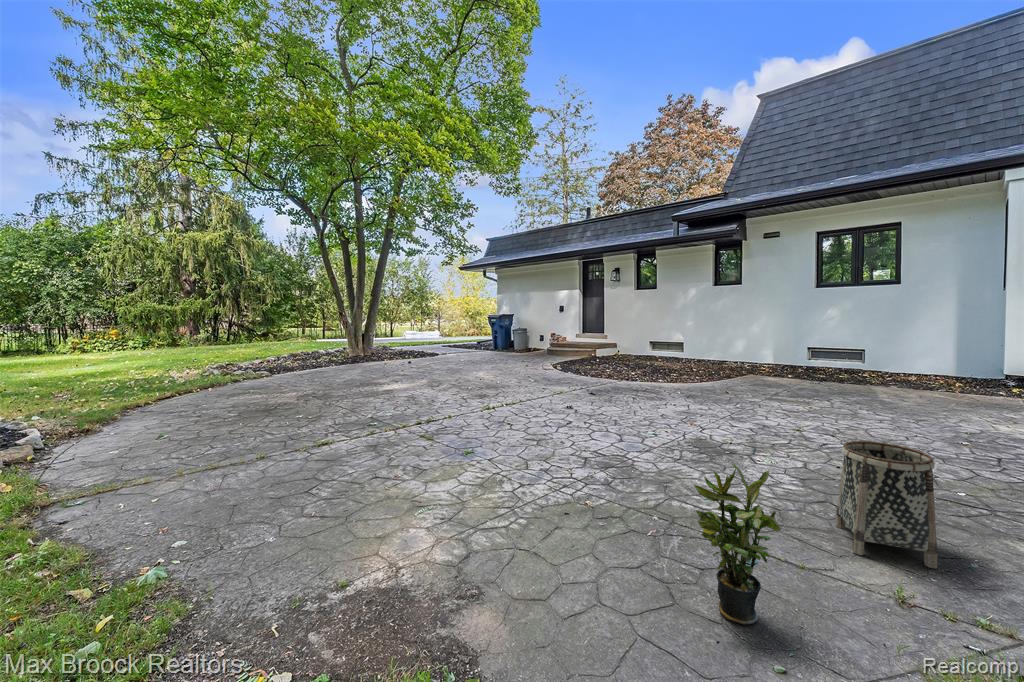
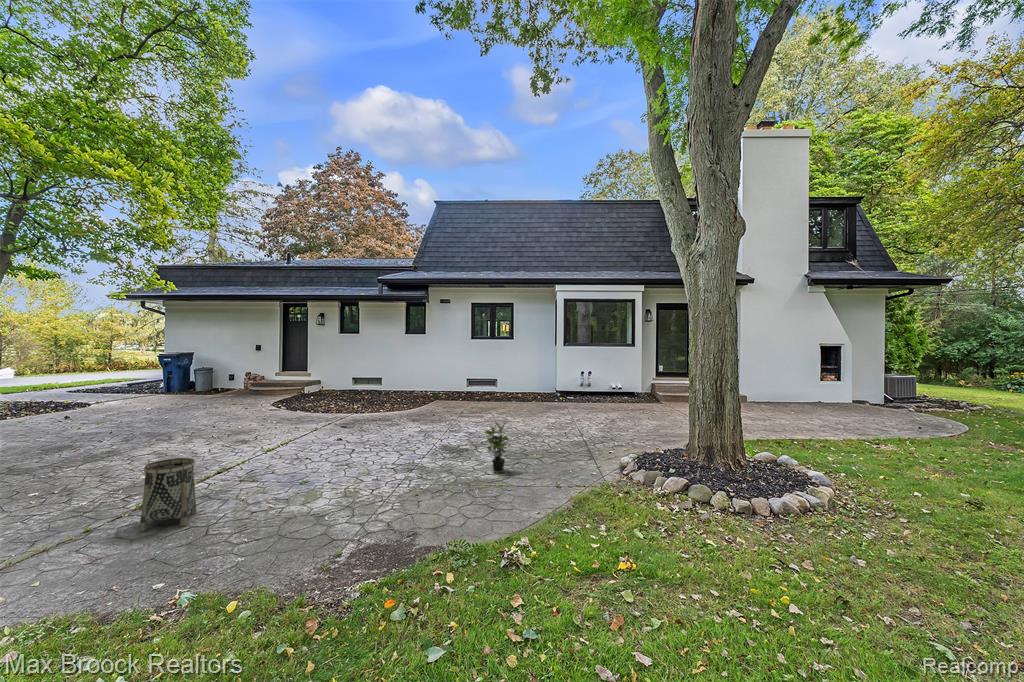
basket: present [835,441,937,568] -> present [140,458,196,531]

